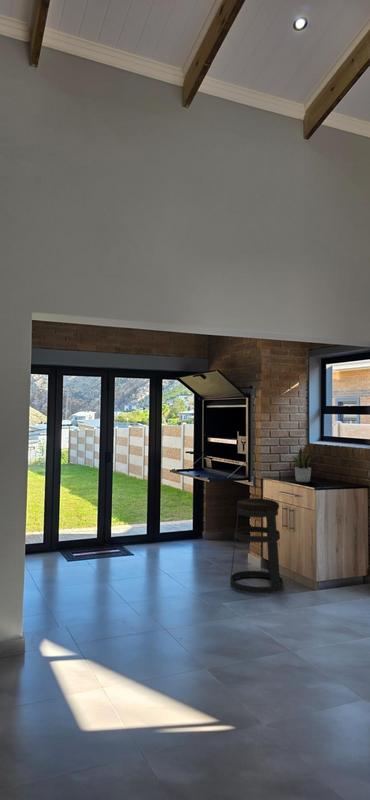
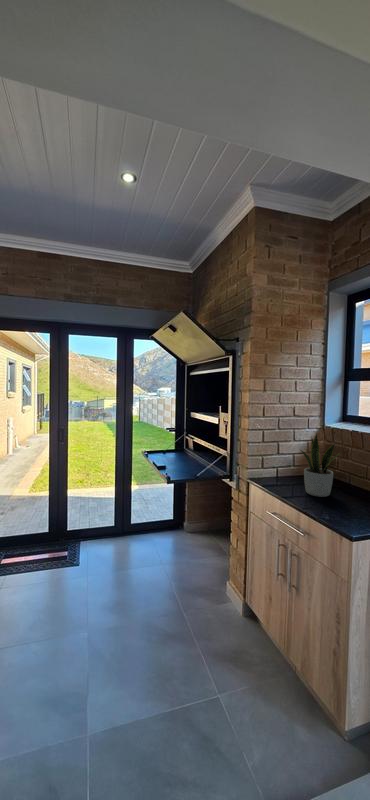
bar stool: present [230,498,283,593] -> none [184,520,279,725]

